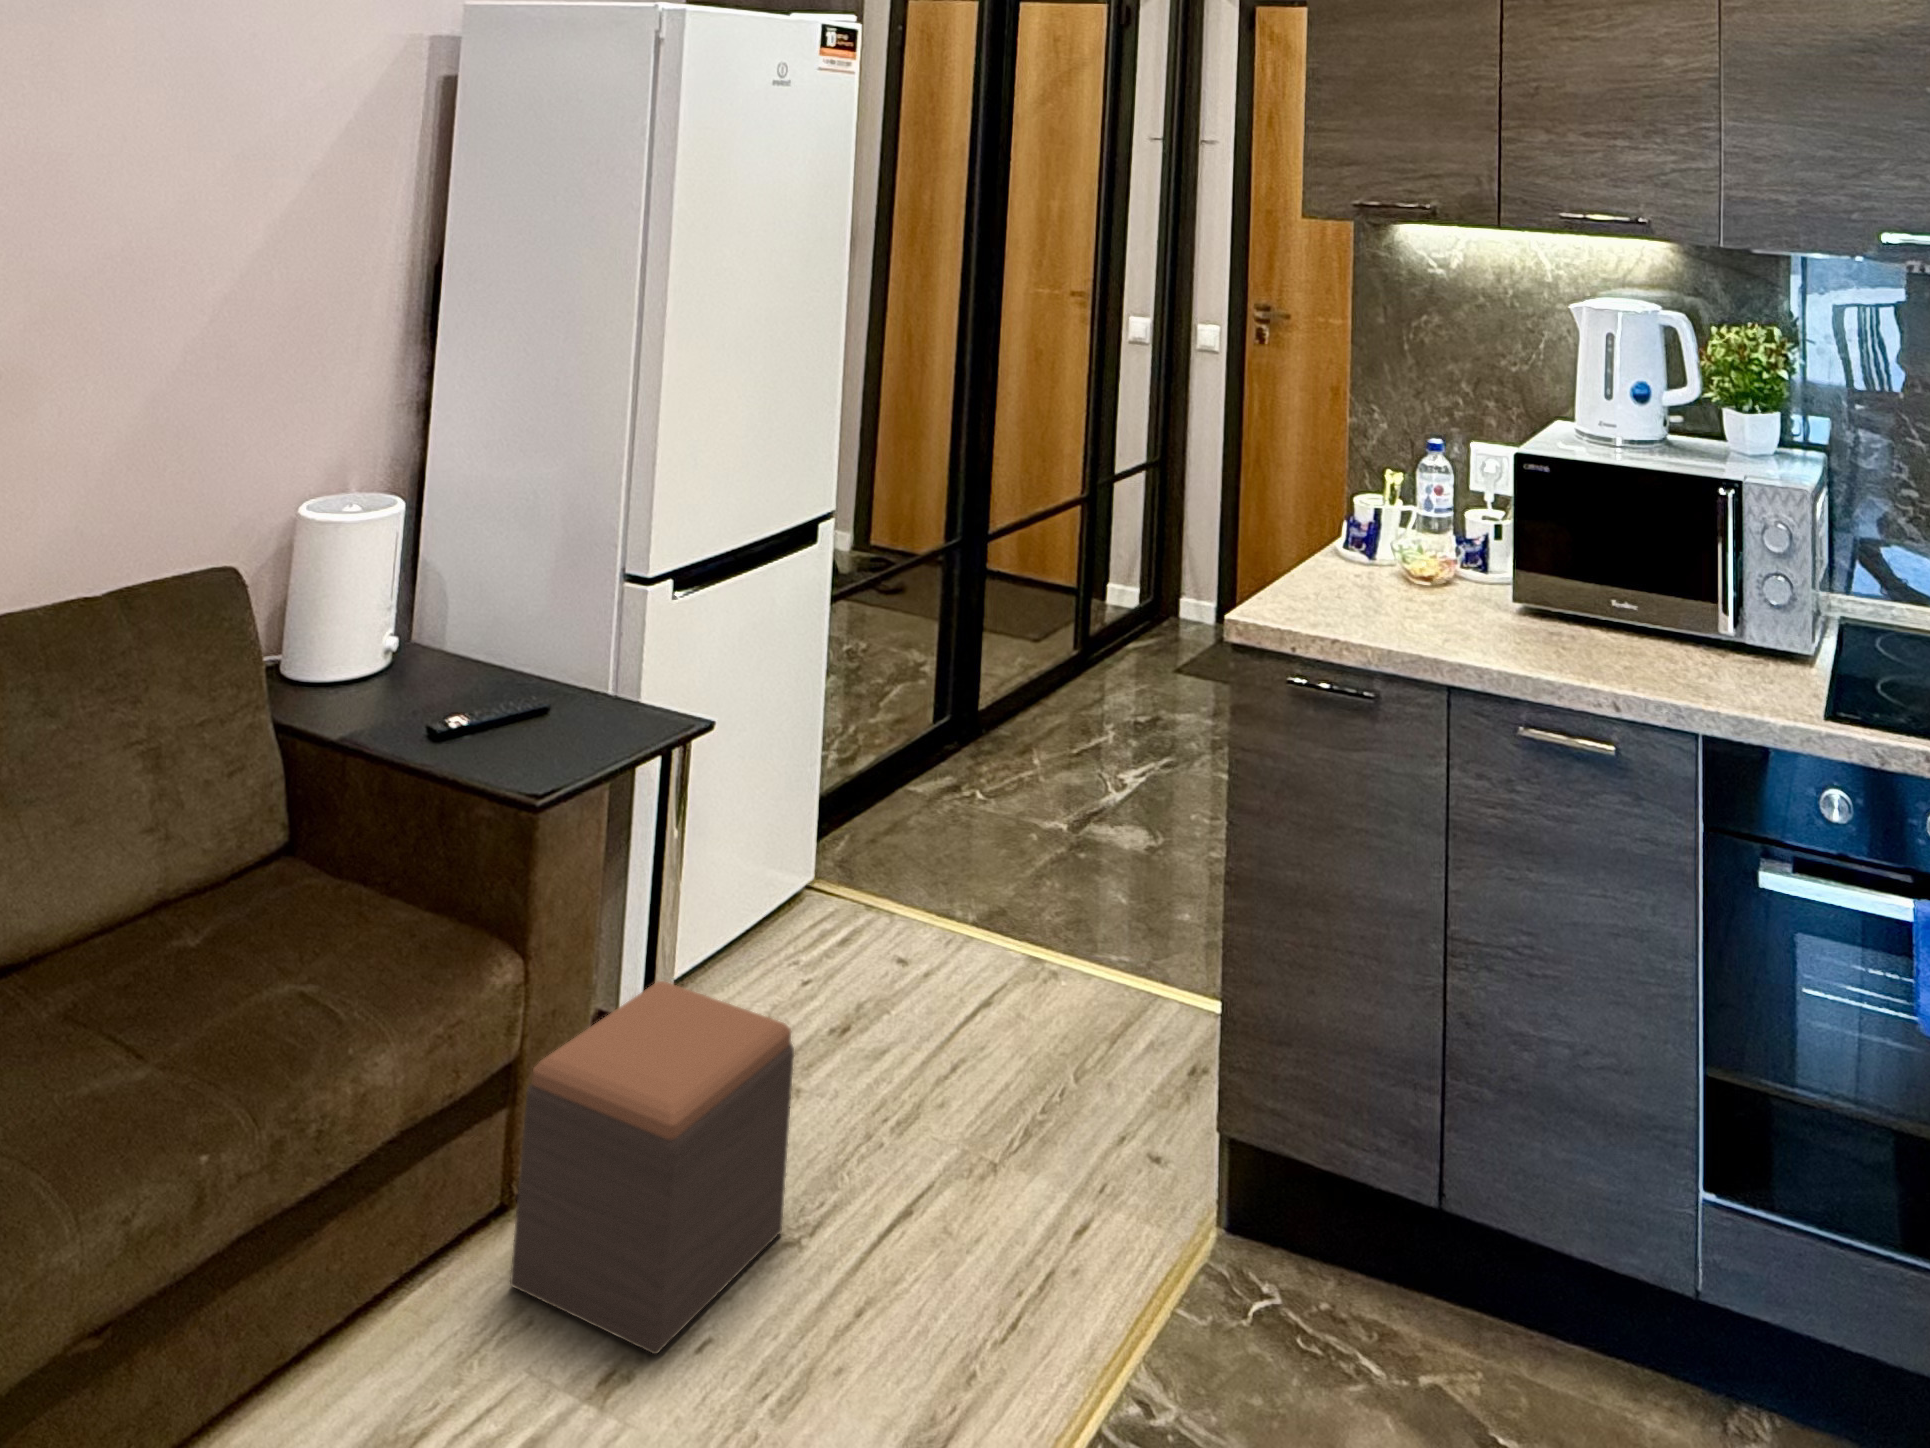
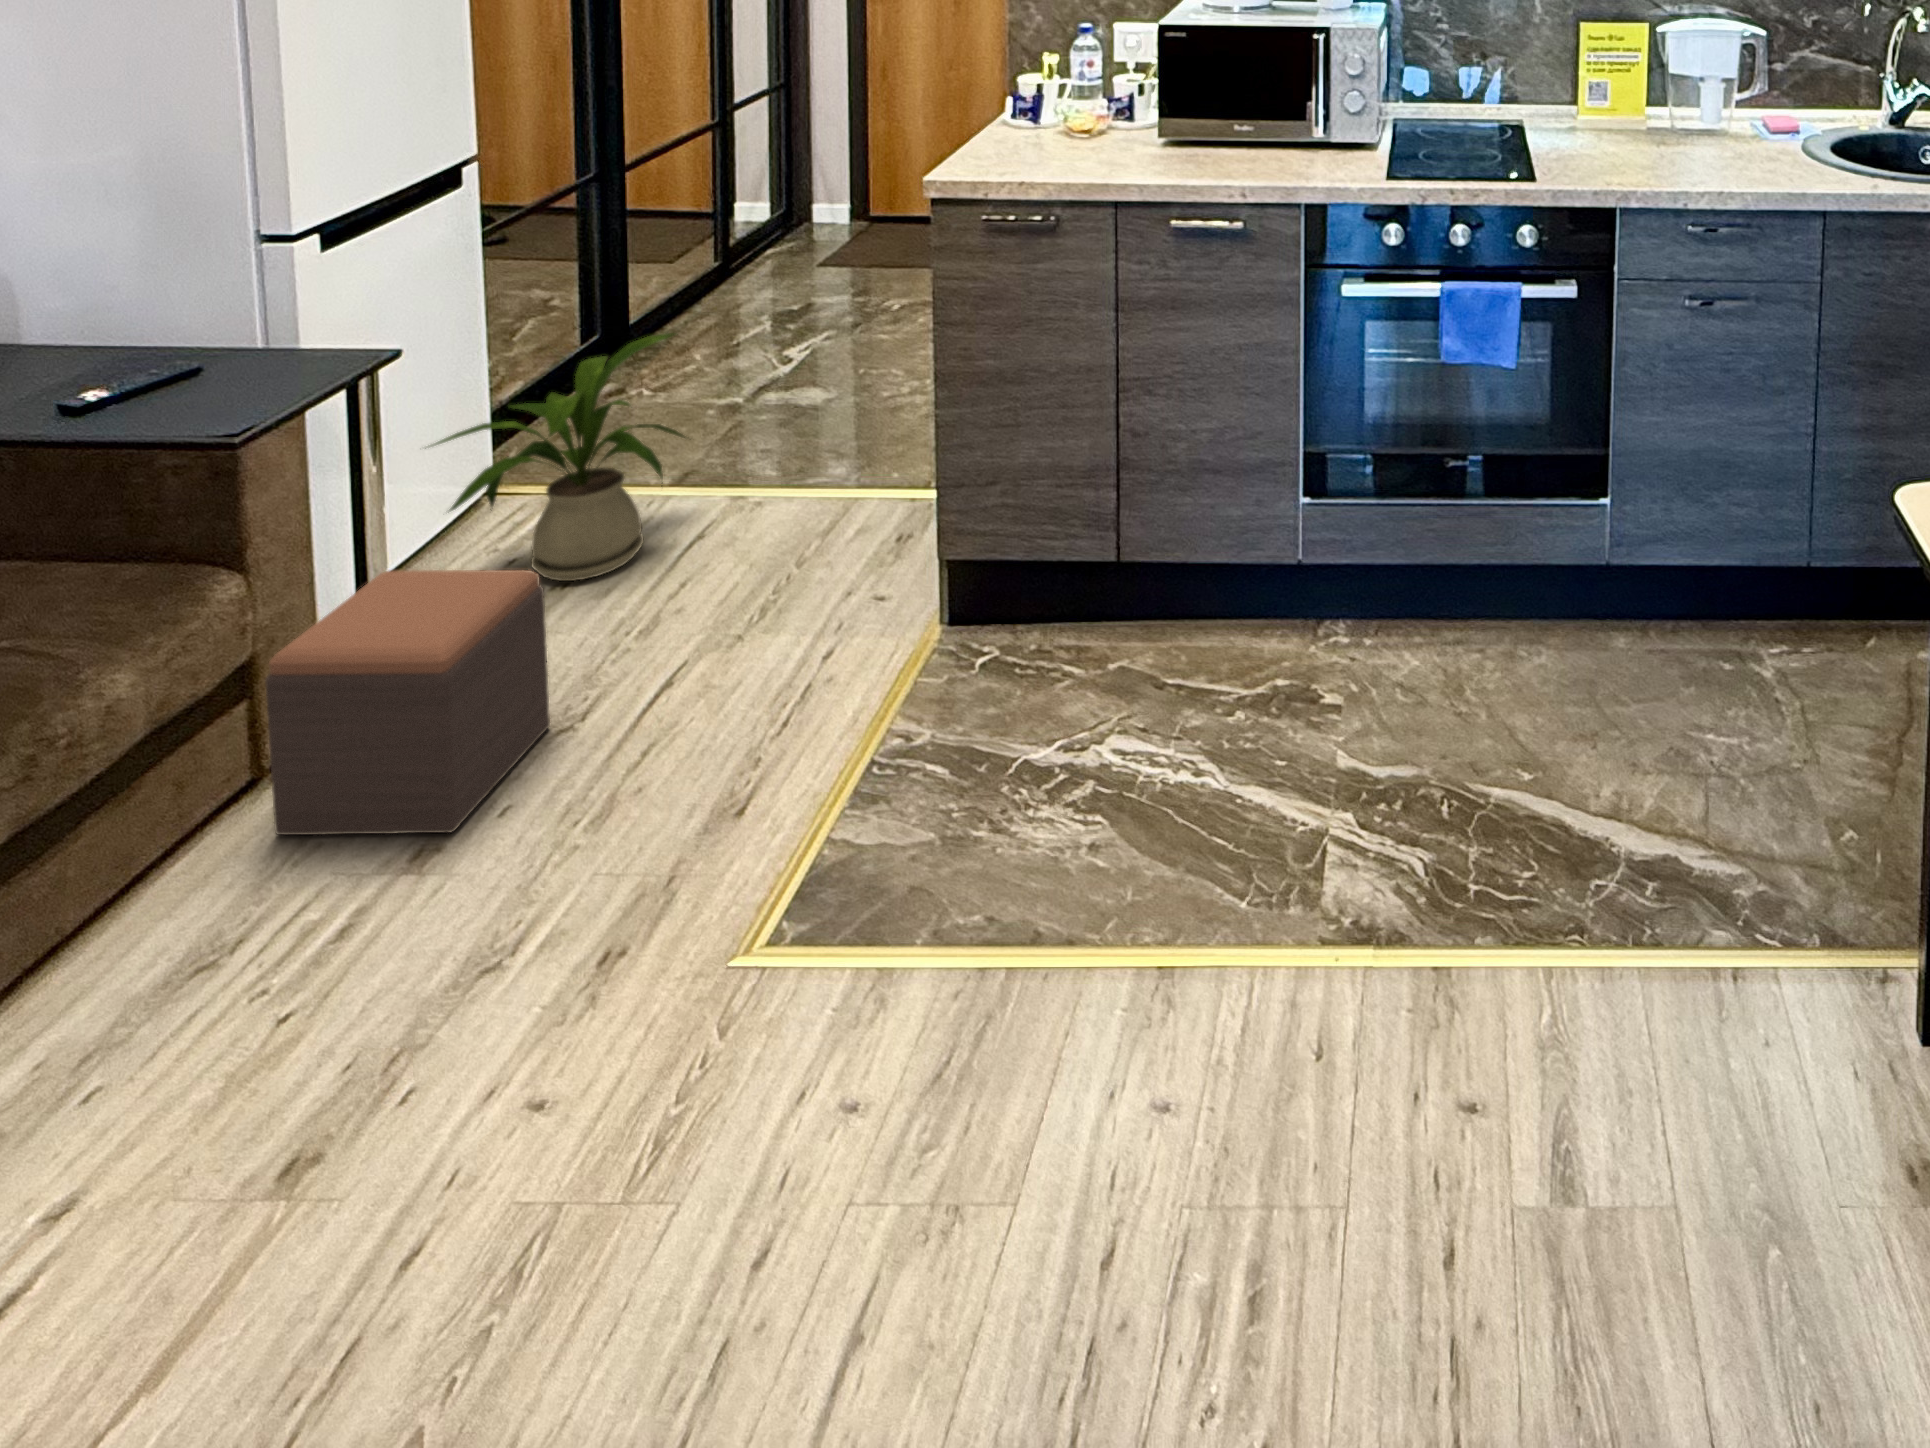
house plant: none [734,745,991,1030] -> present [431,333,684,581]

